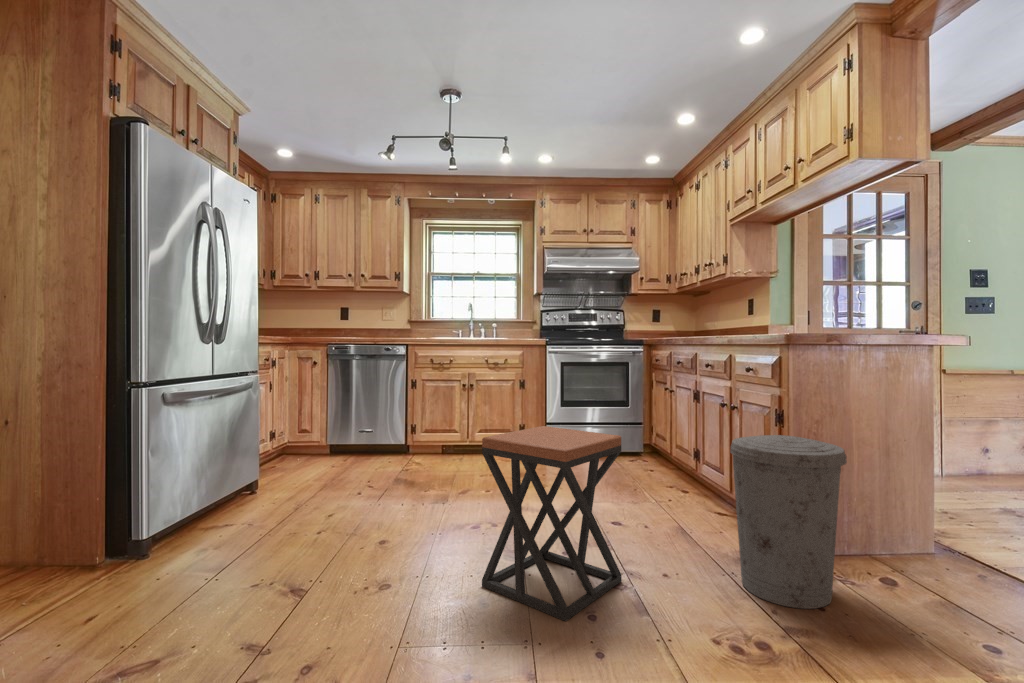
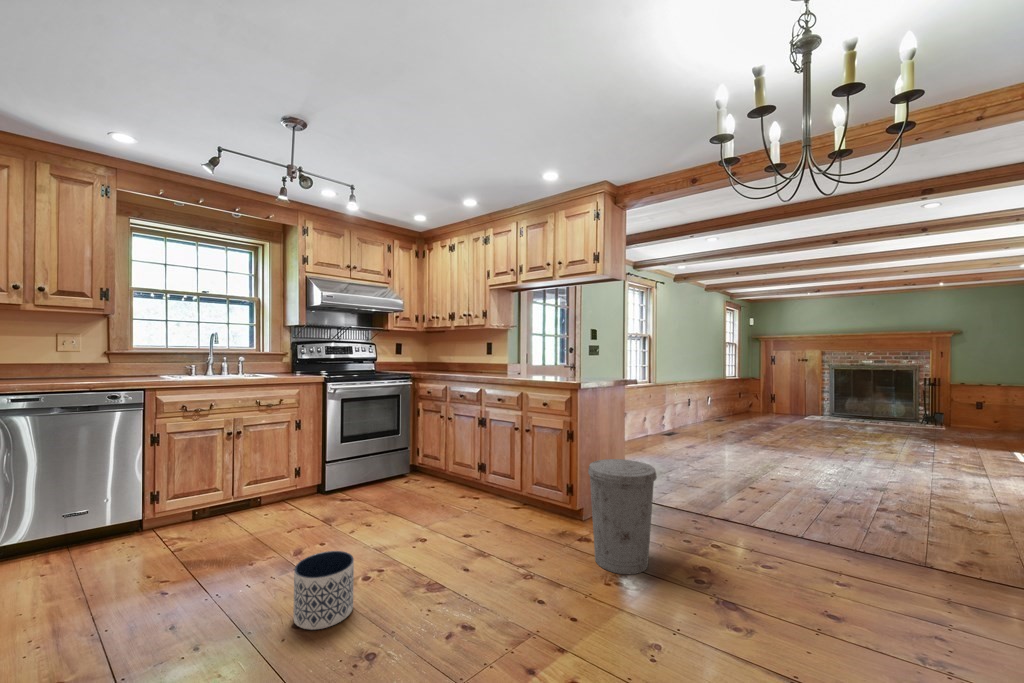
stool: present [482,426,622,621] -> none [465,484,562,660]
planter: none [412,473,461,531] -> present [293,551,354,630]

